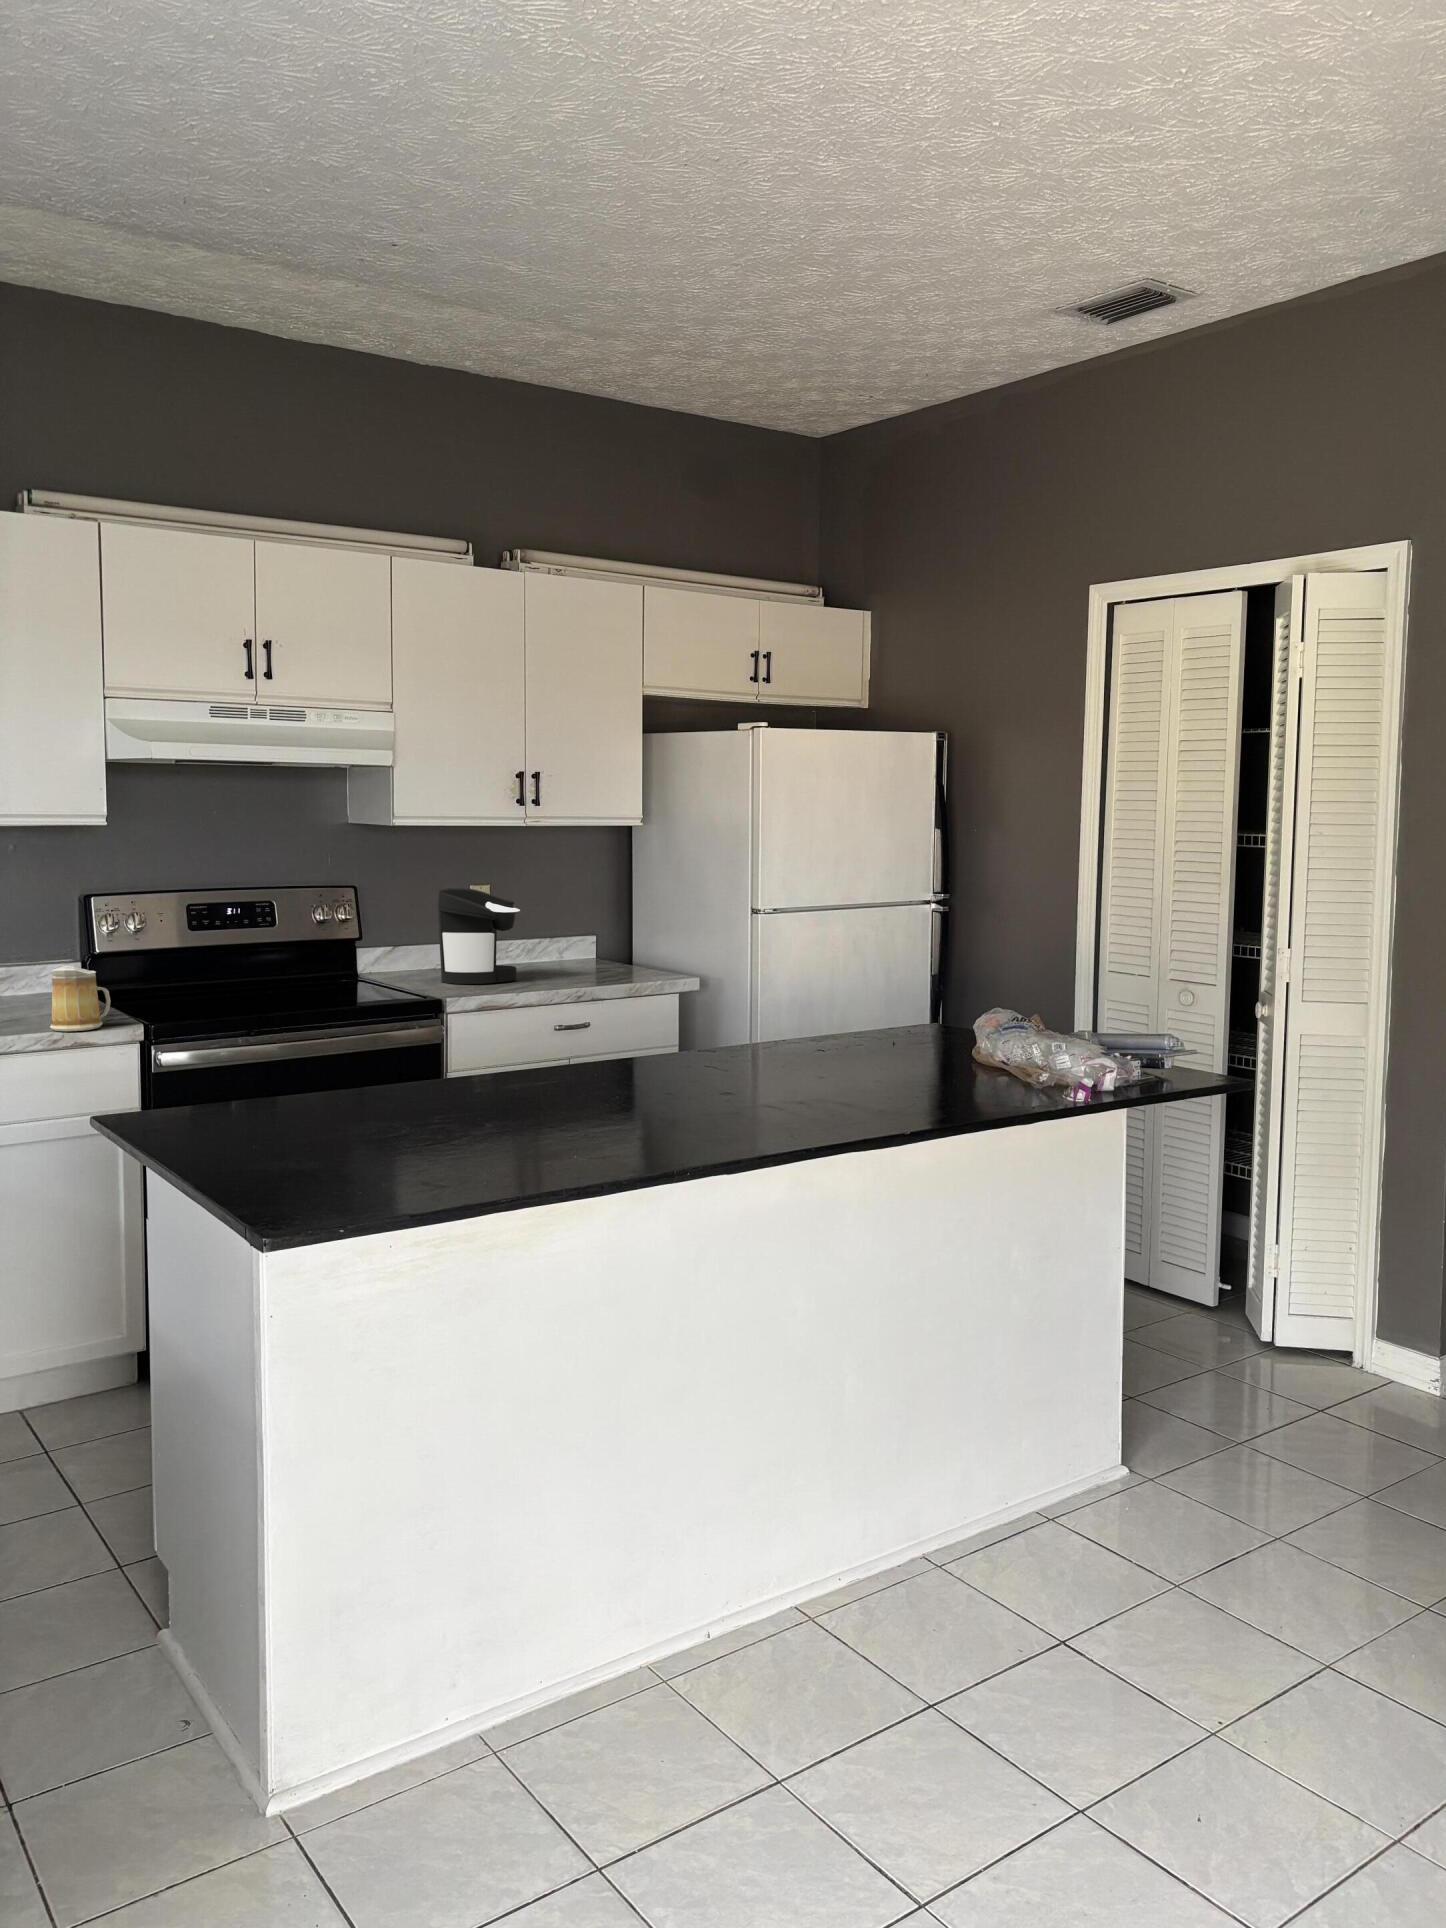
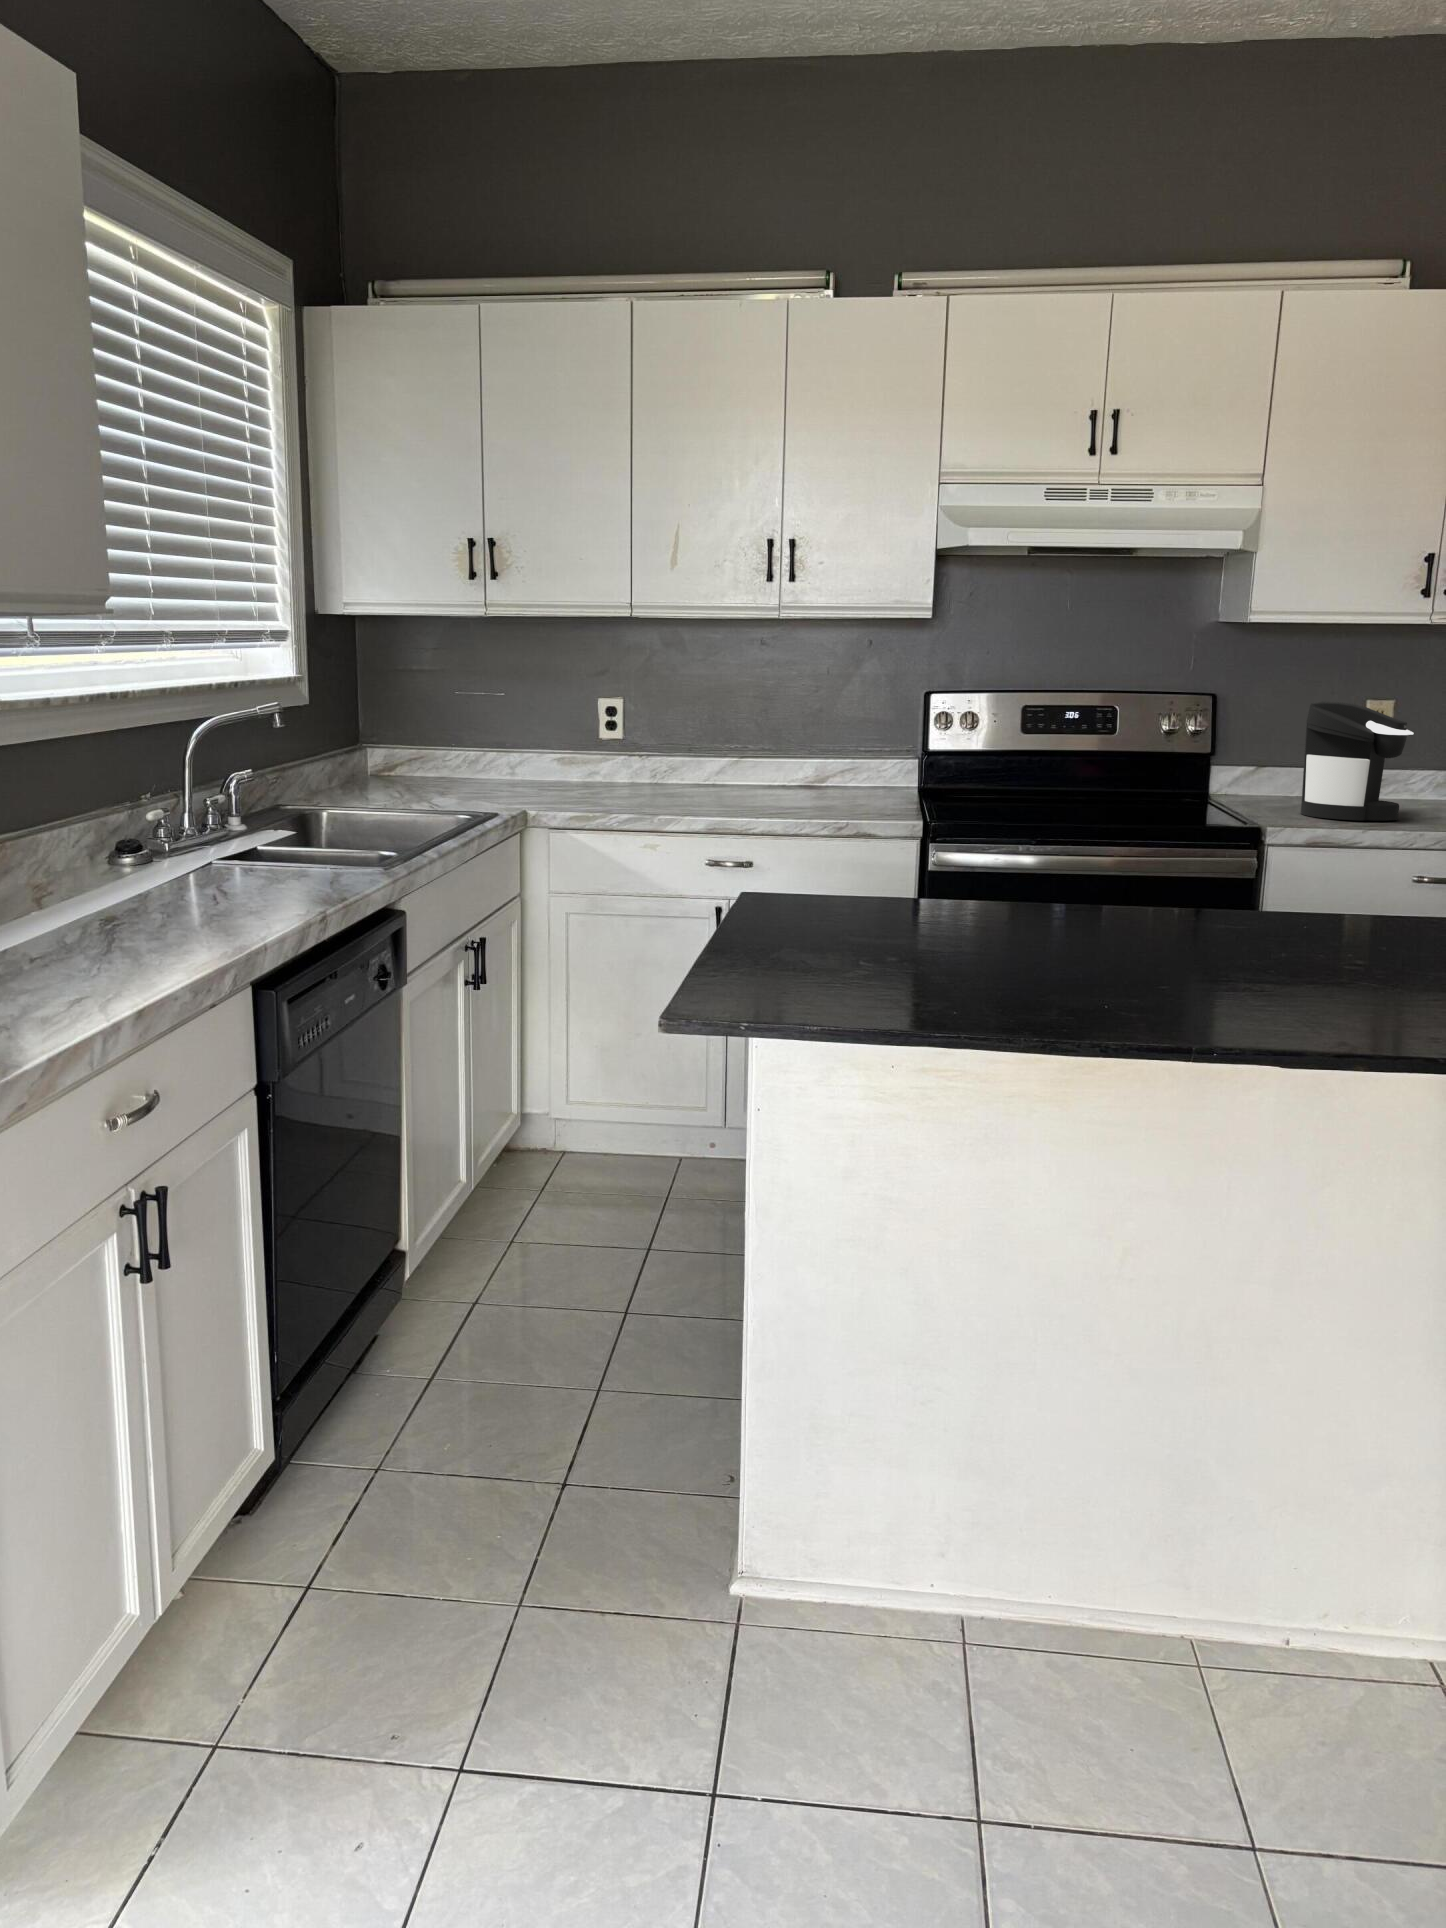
mug: present [50,966,111,1031] -> none [850,755,905,820]

